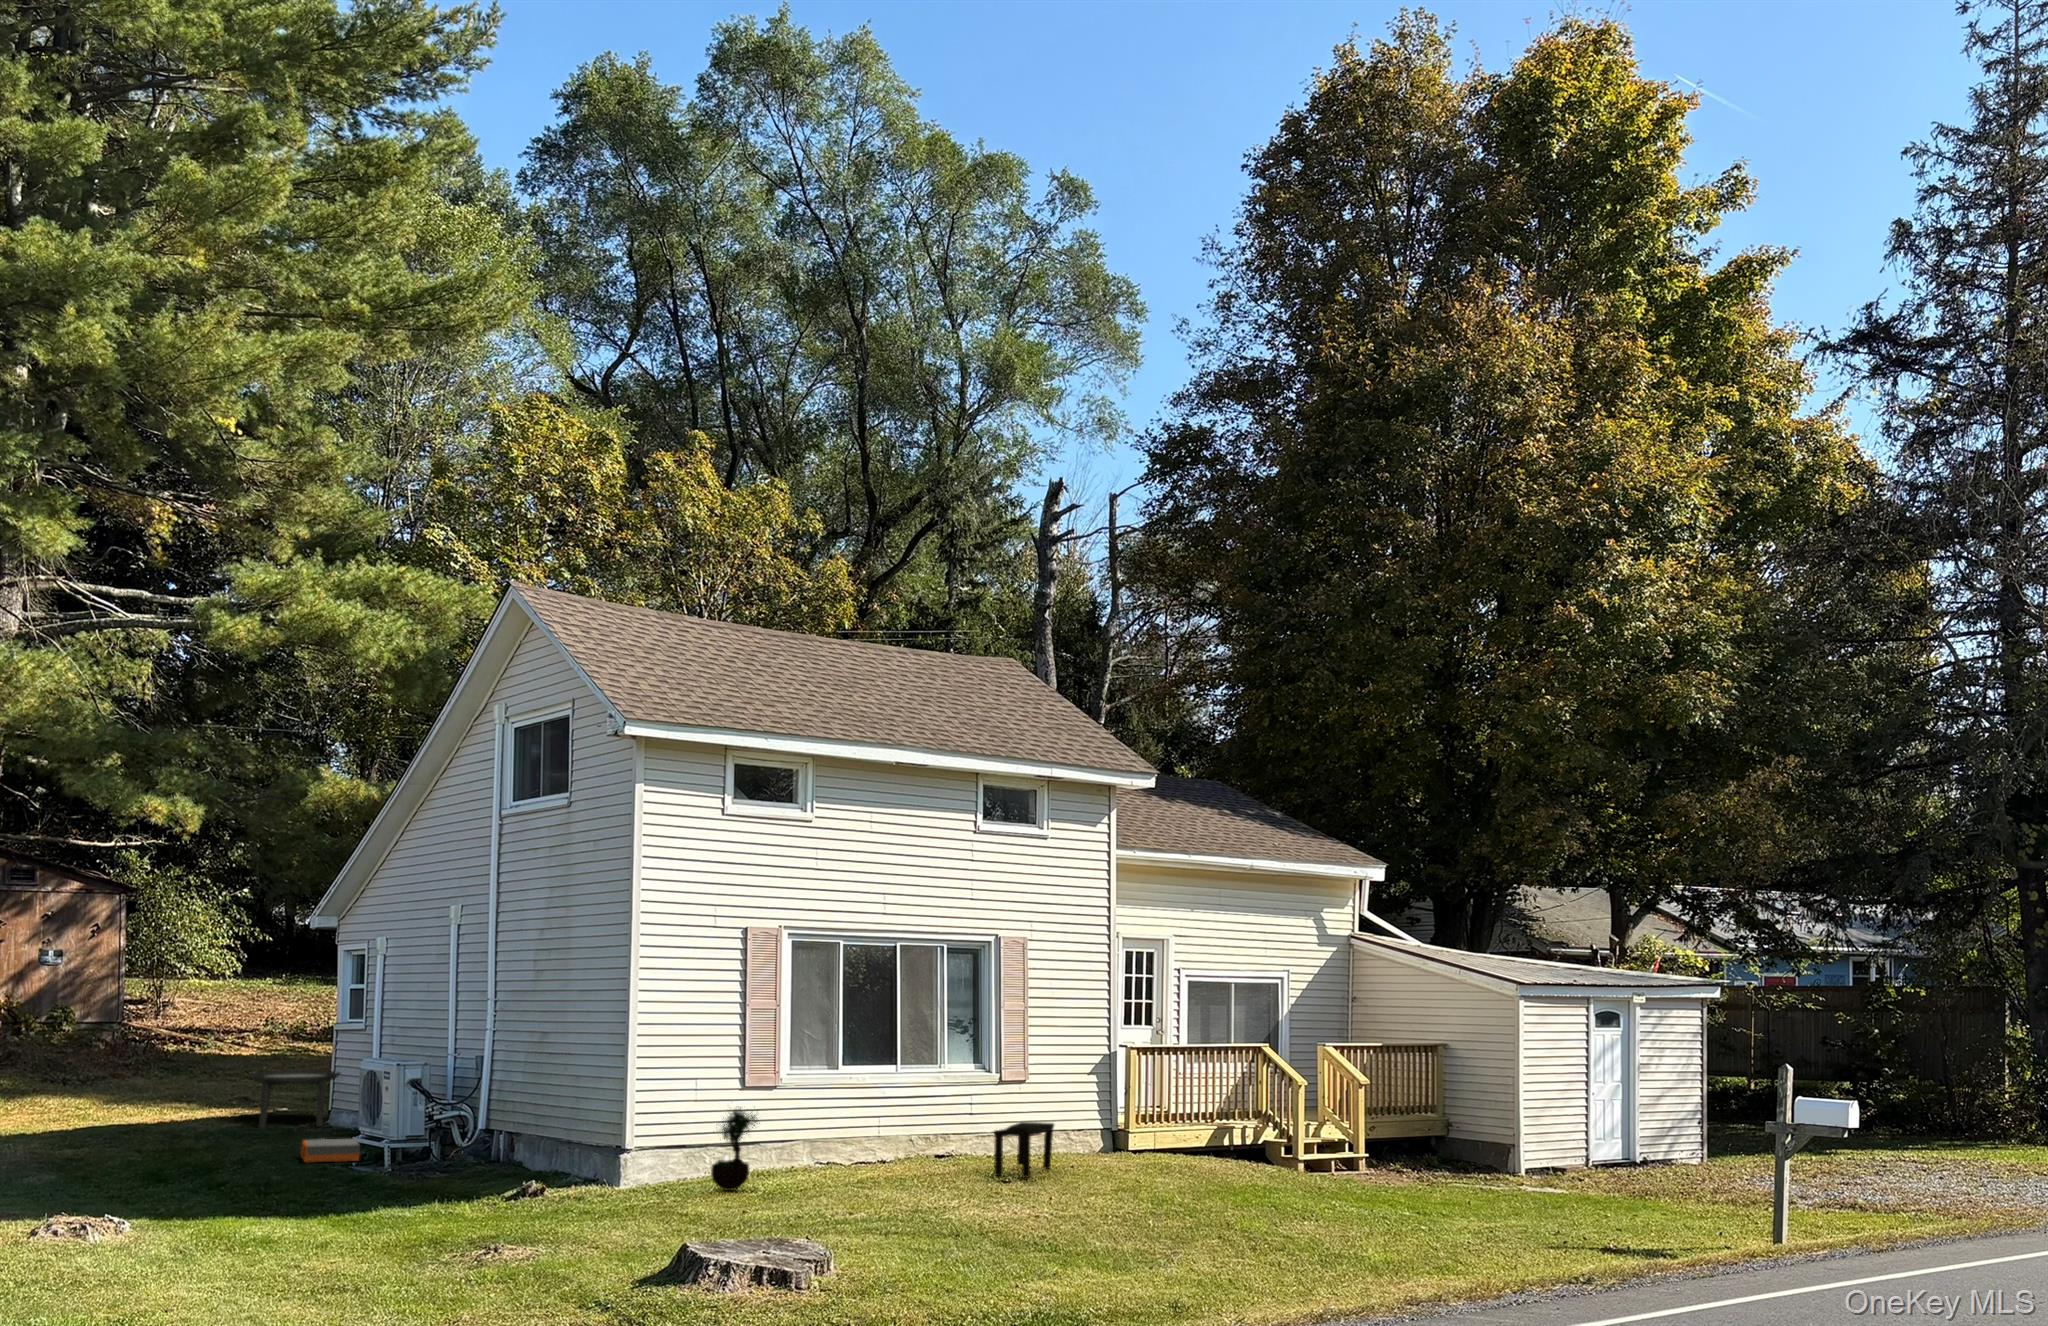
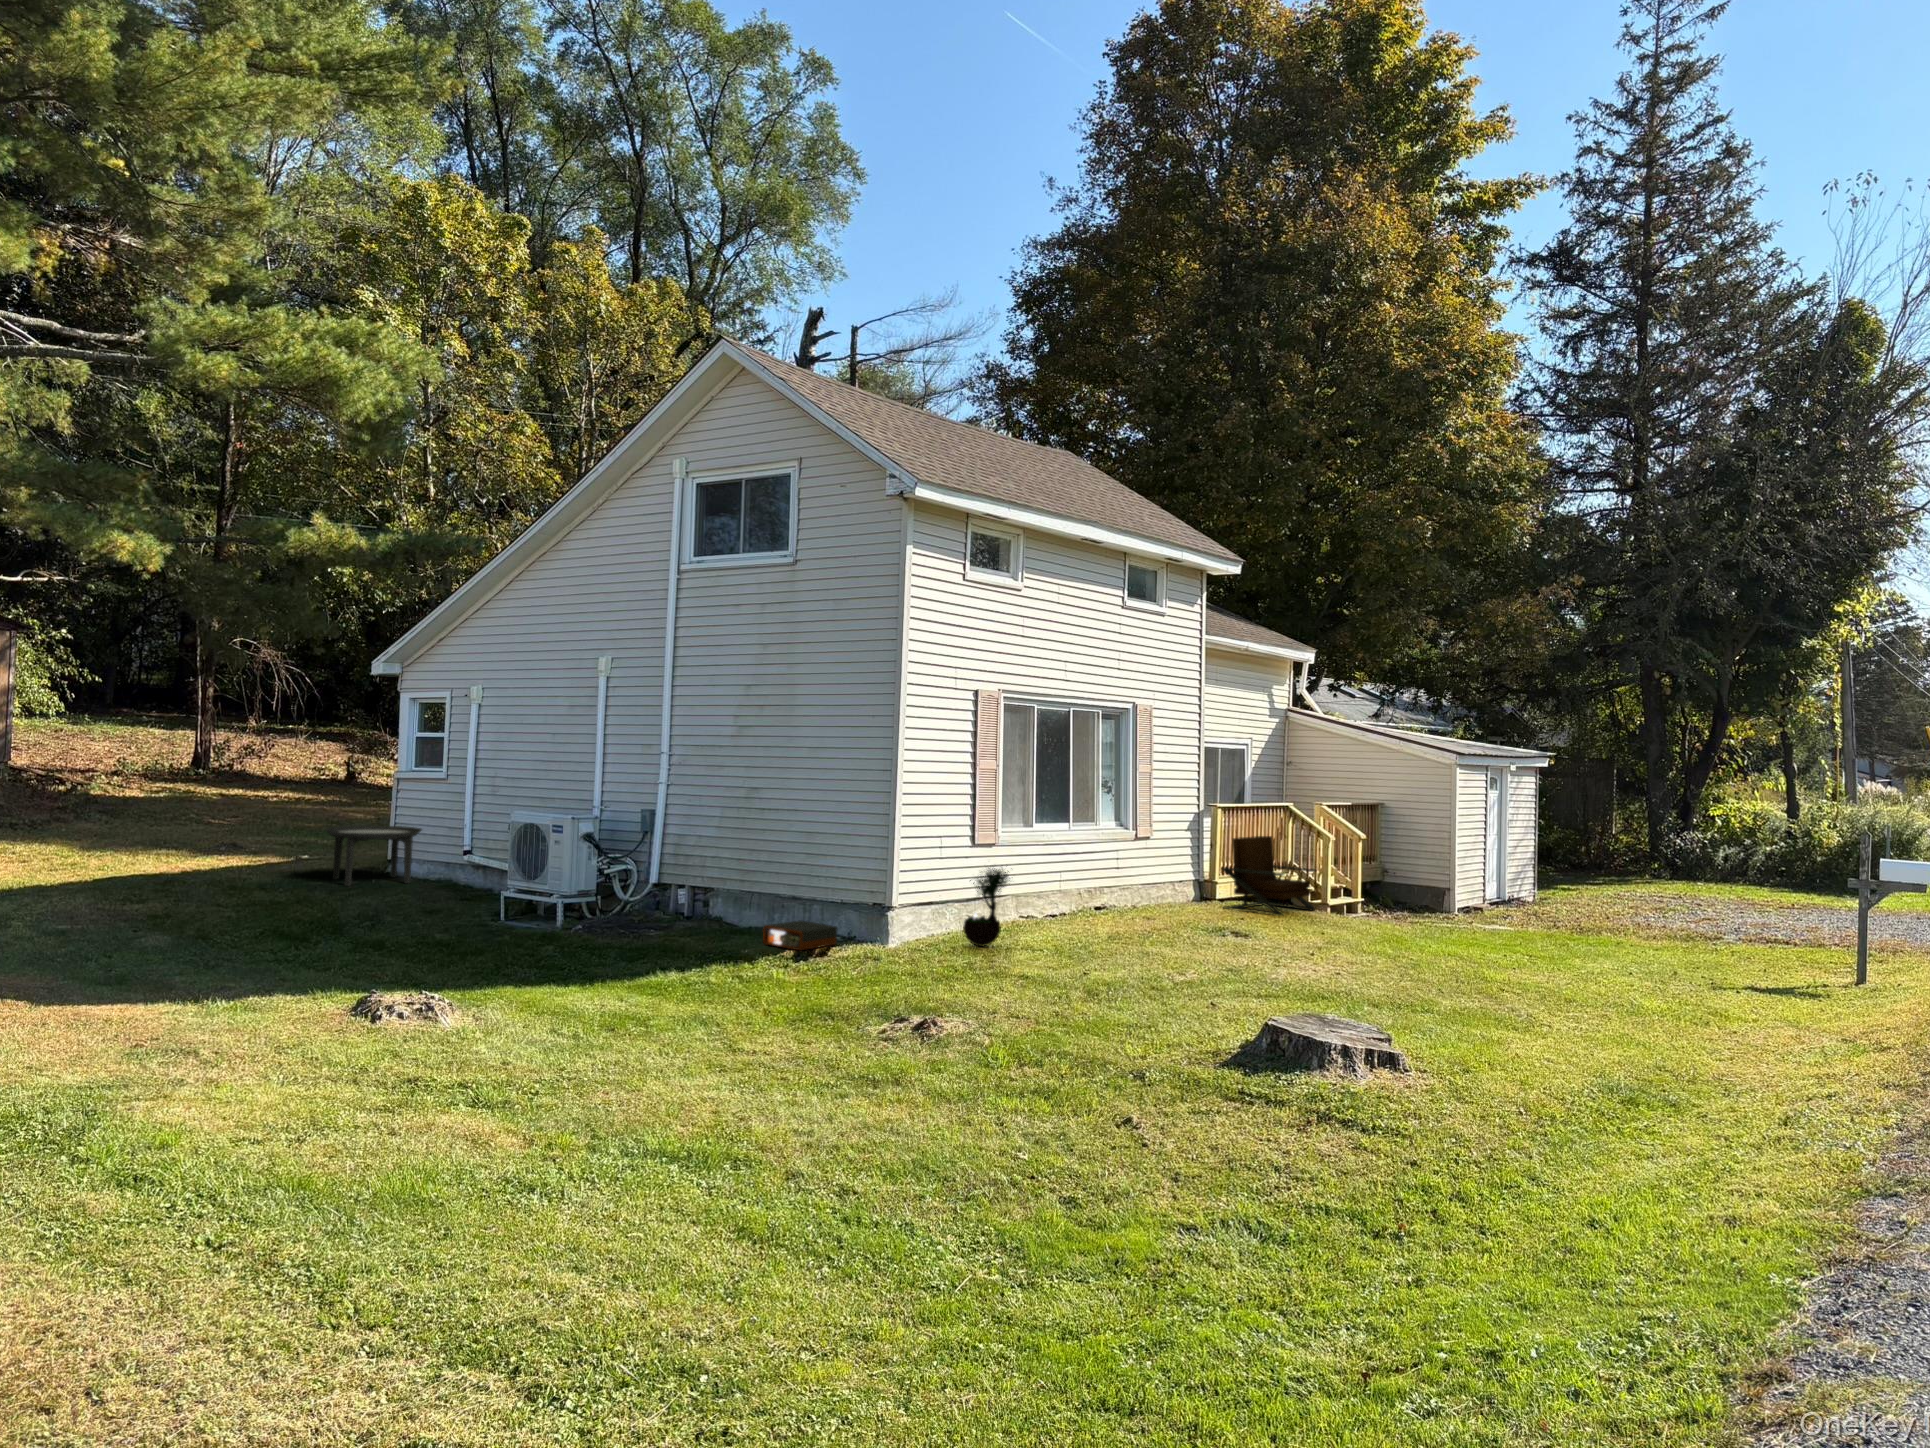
lounge chair: none [1137,1080,1253,1173] -> present [1221,836,1316,916]
bench: present [994,1122,1054,1177] -> none [1144,874,1185,924]
storage box: present [301,1139,360,1163] -> present [763,920,838,950]

